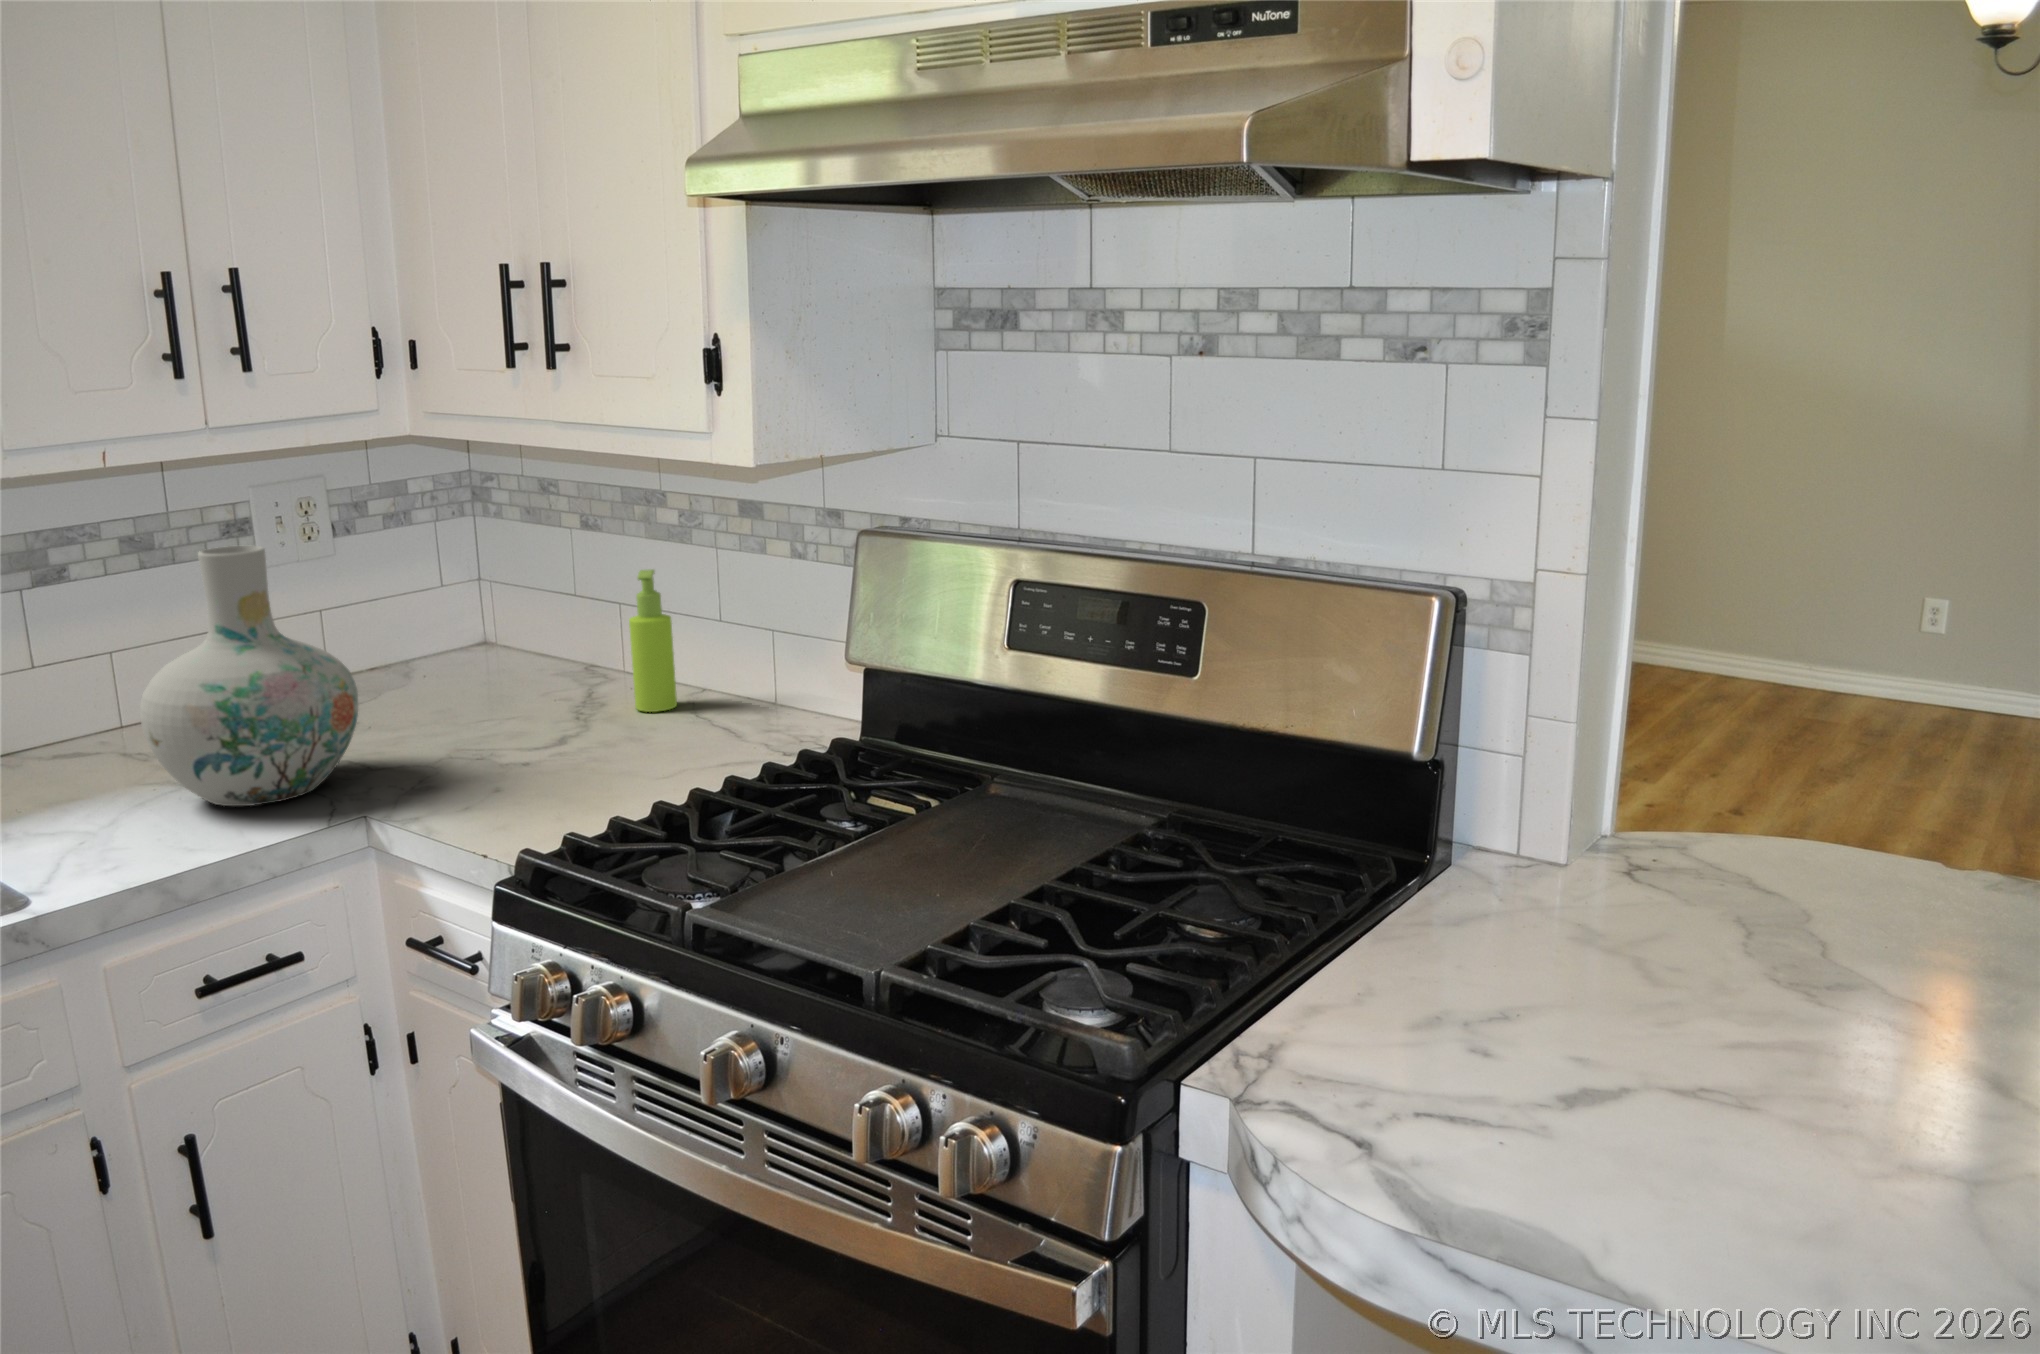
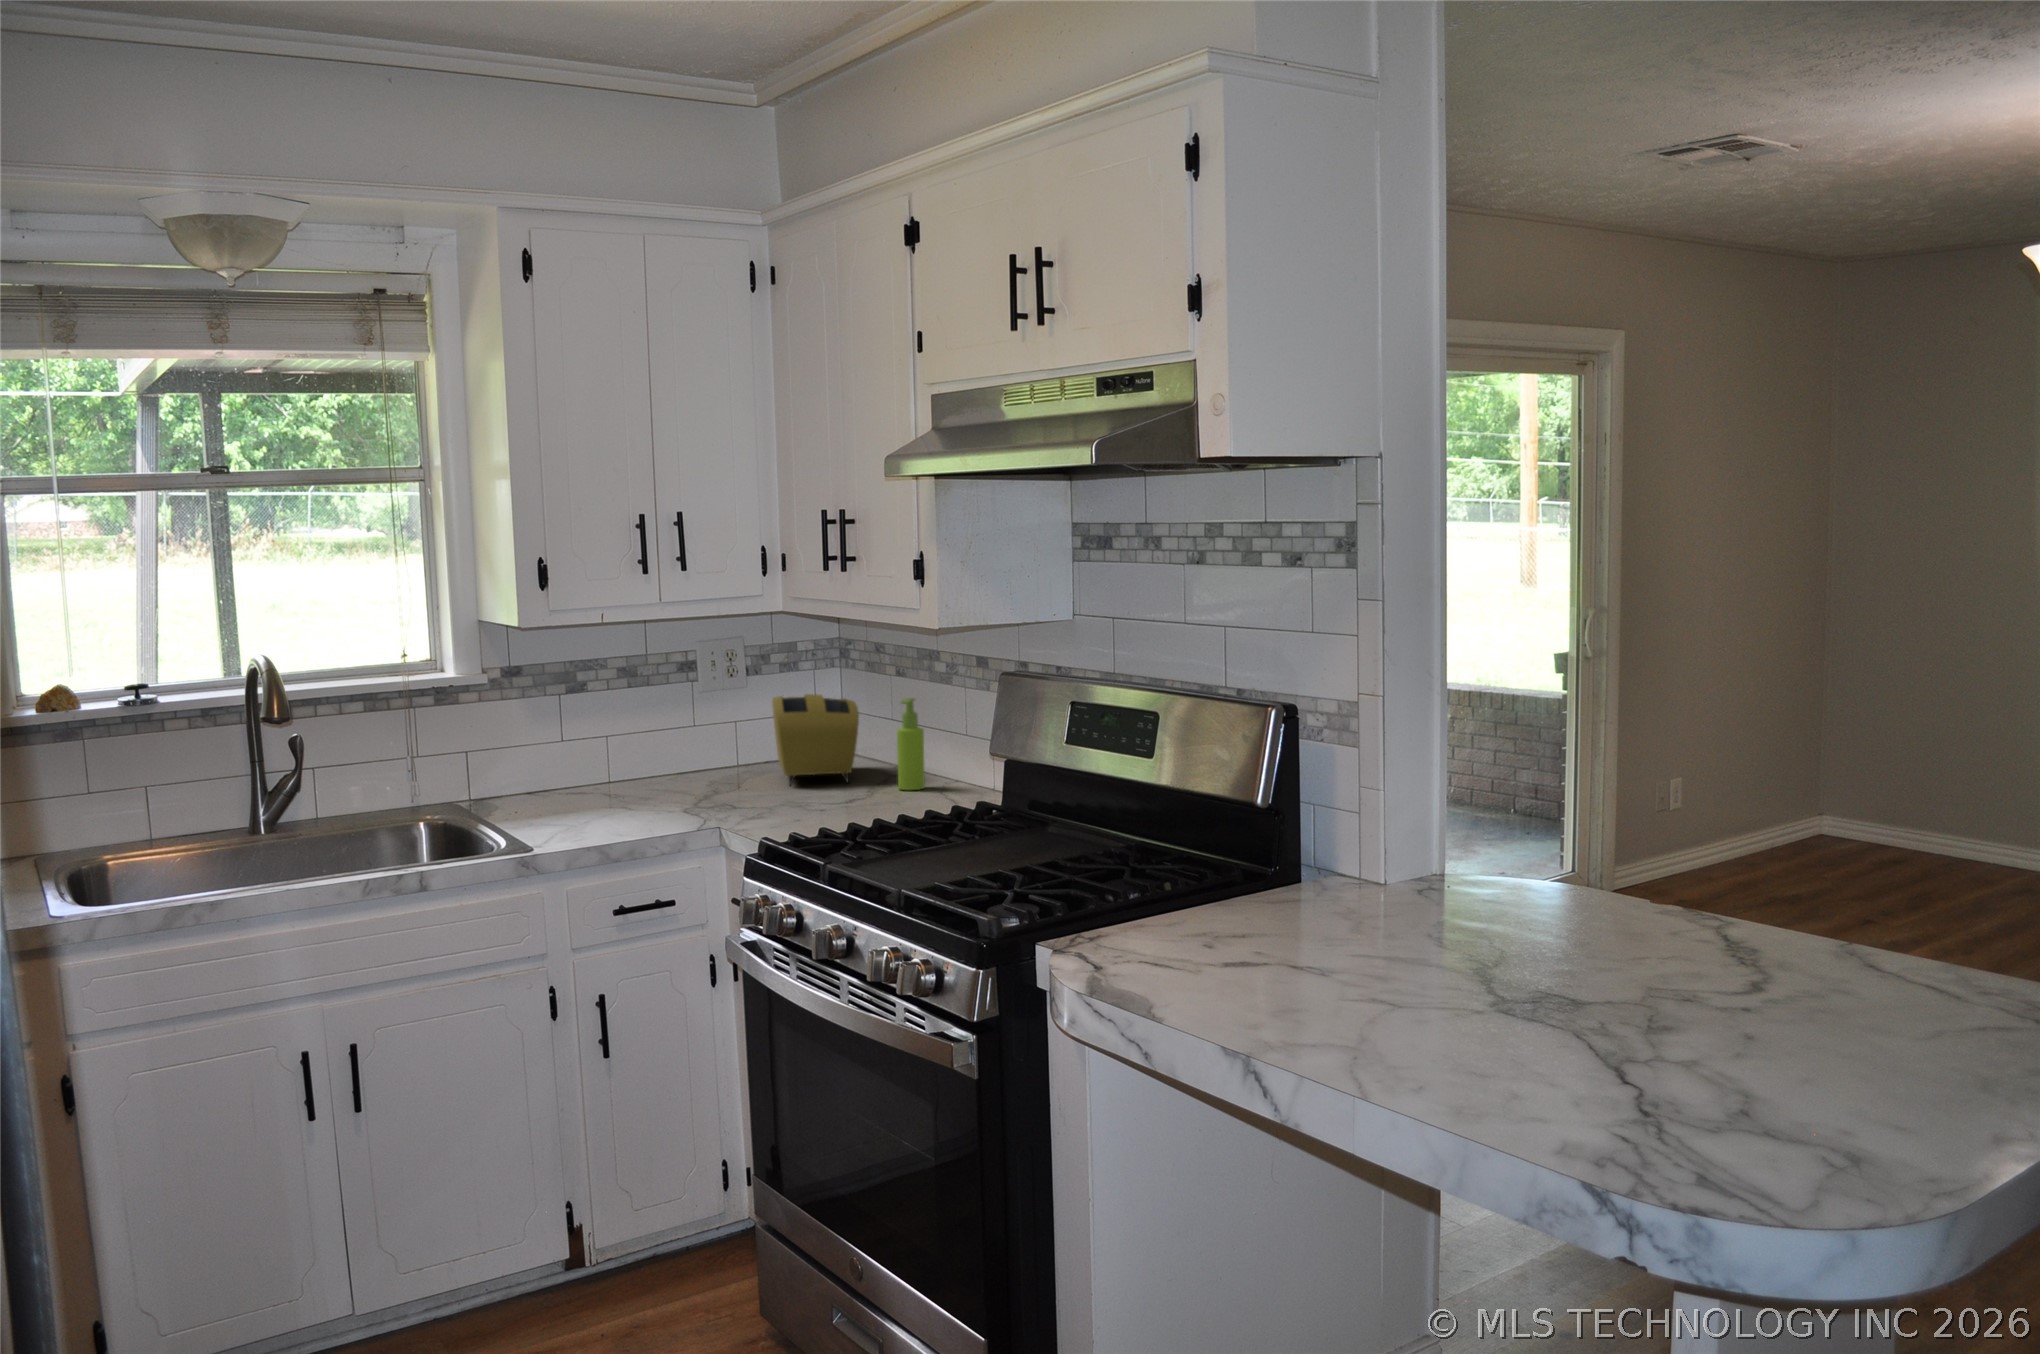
vase: present [140,546,358,806] -> none [606,668,723,818]
toaster: none [394,565,555,717] -> present [772,694,859,785]

